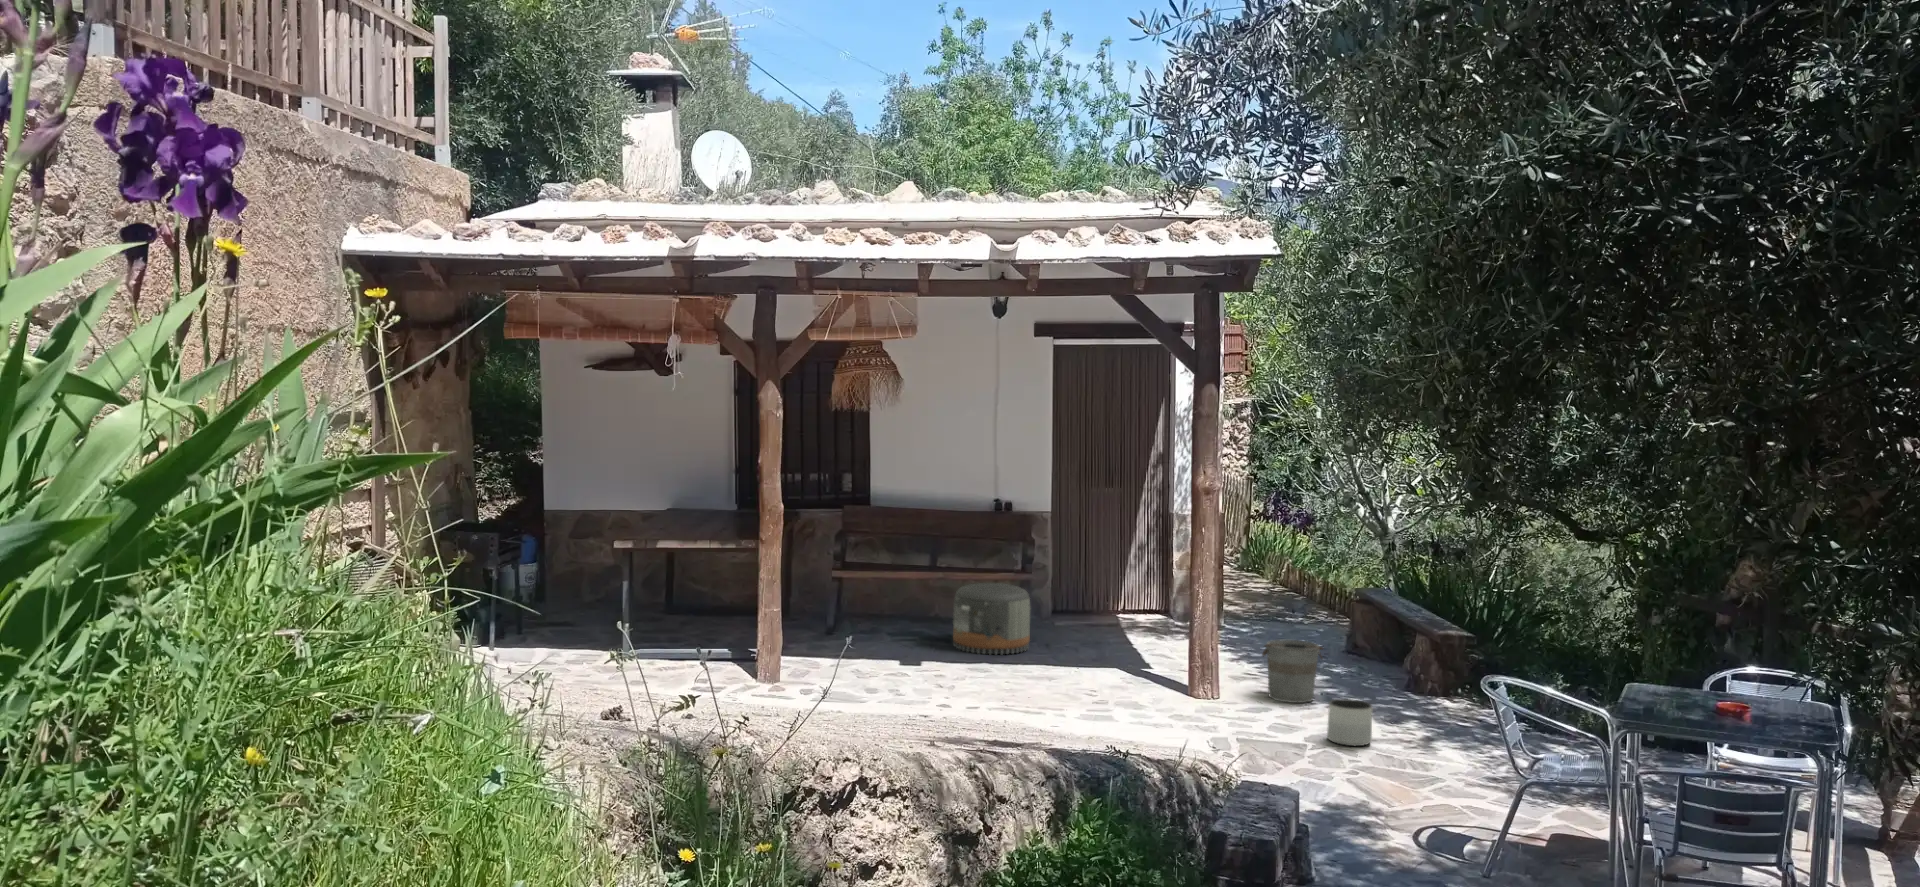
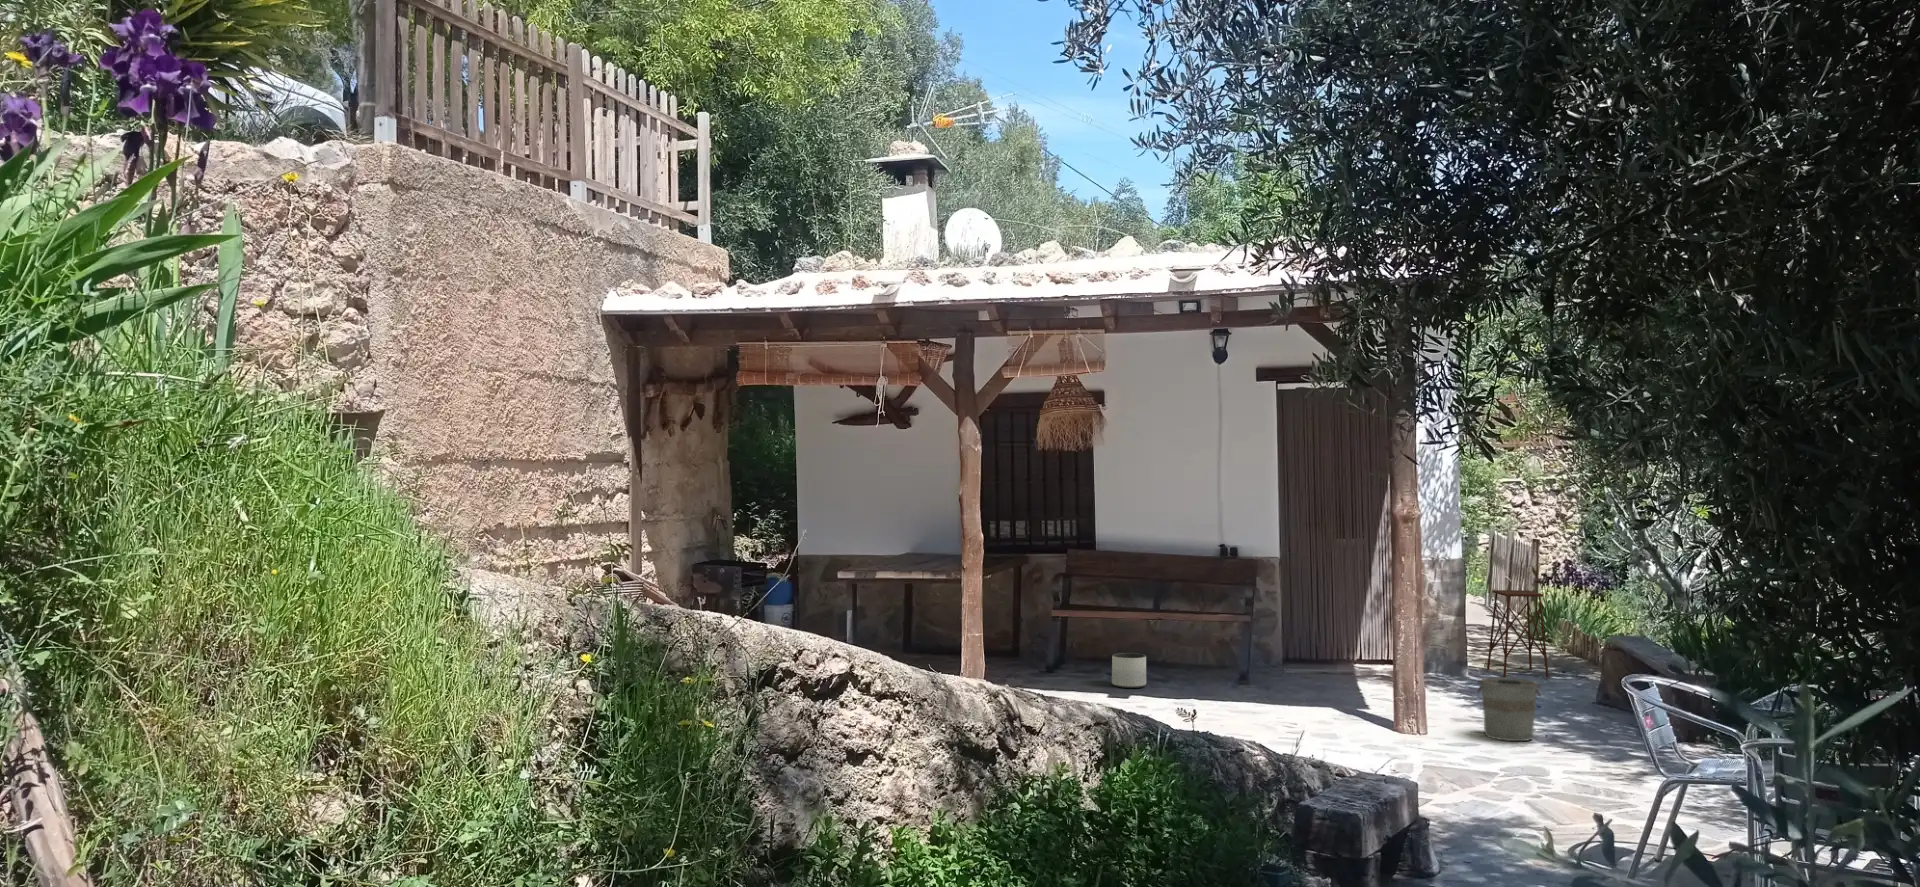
side table: none [1243,543,1301,628] -> present [1487,590,1549,678]
pouf: present [953,583,1031,654] -> none [1172,622,1248,691]
planter: present [1327,699,1372,746] -> present [1112,653,1146,688]

